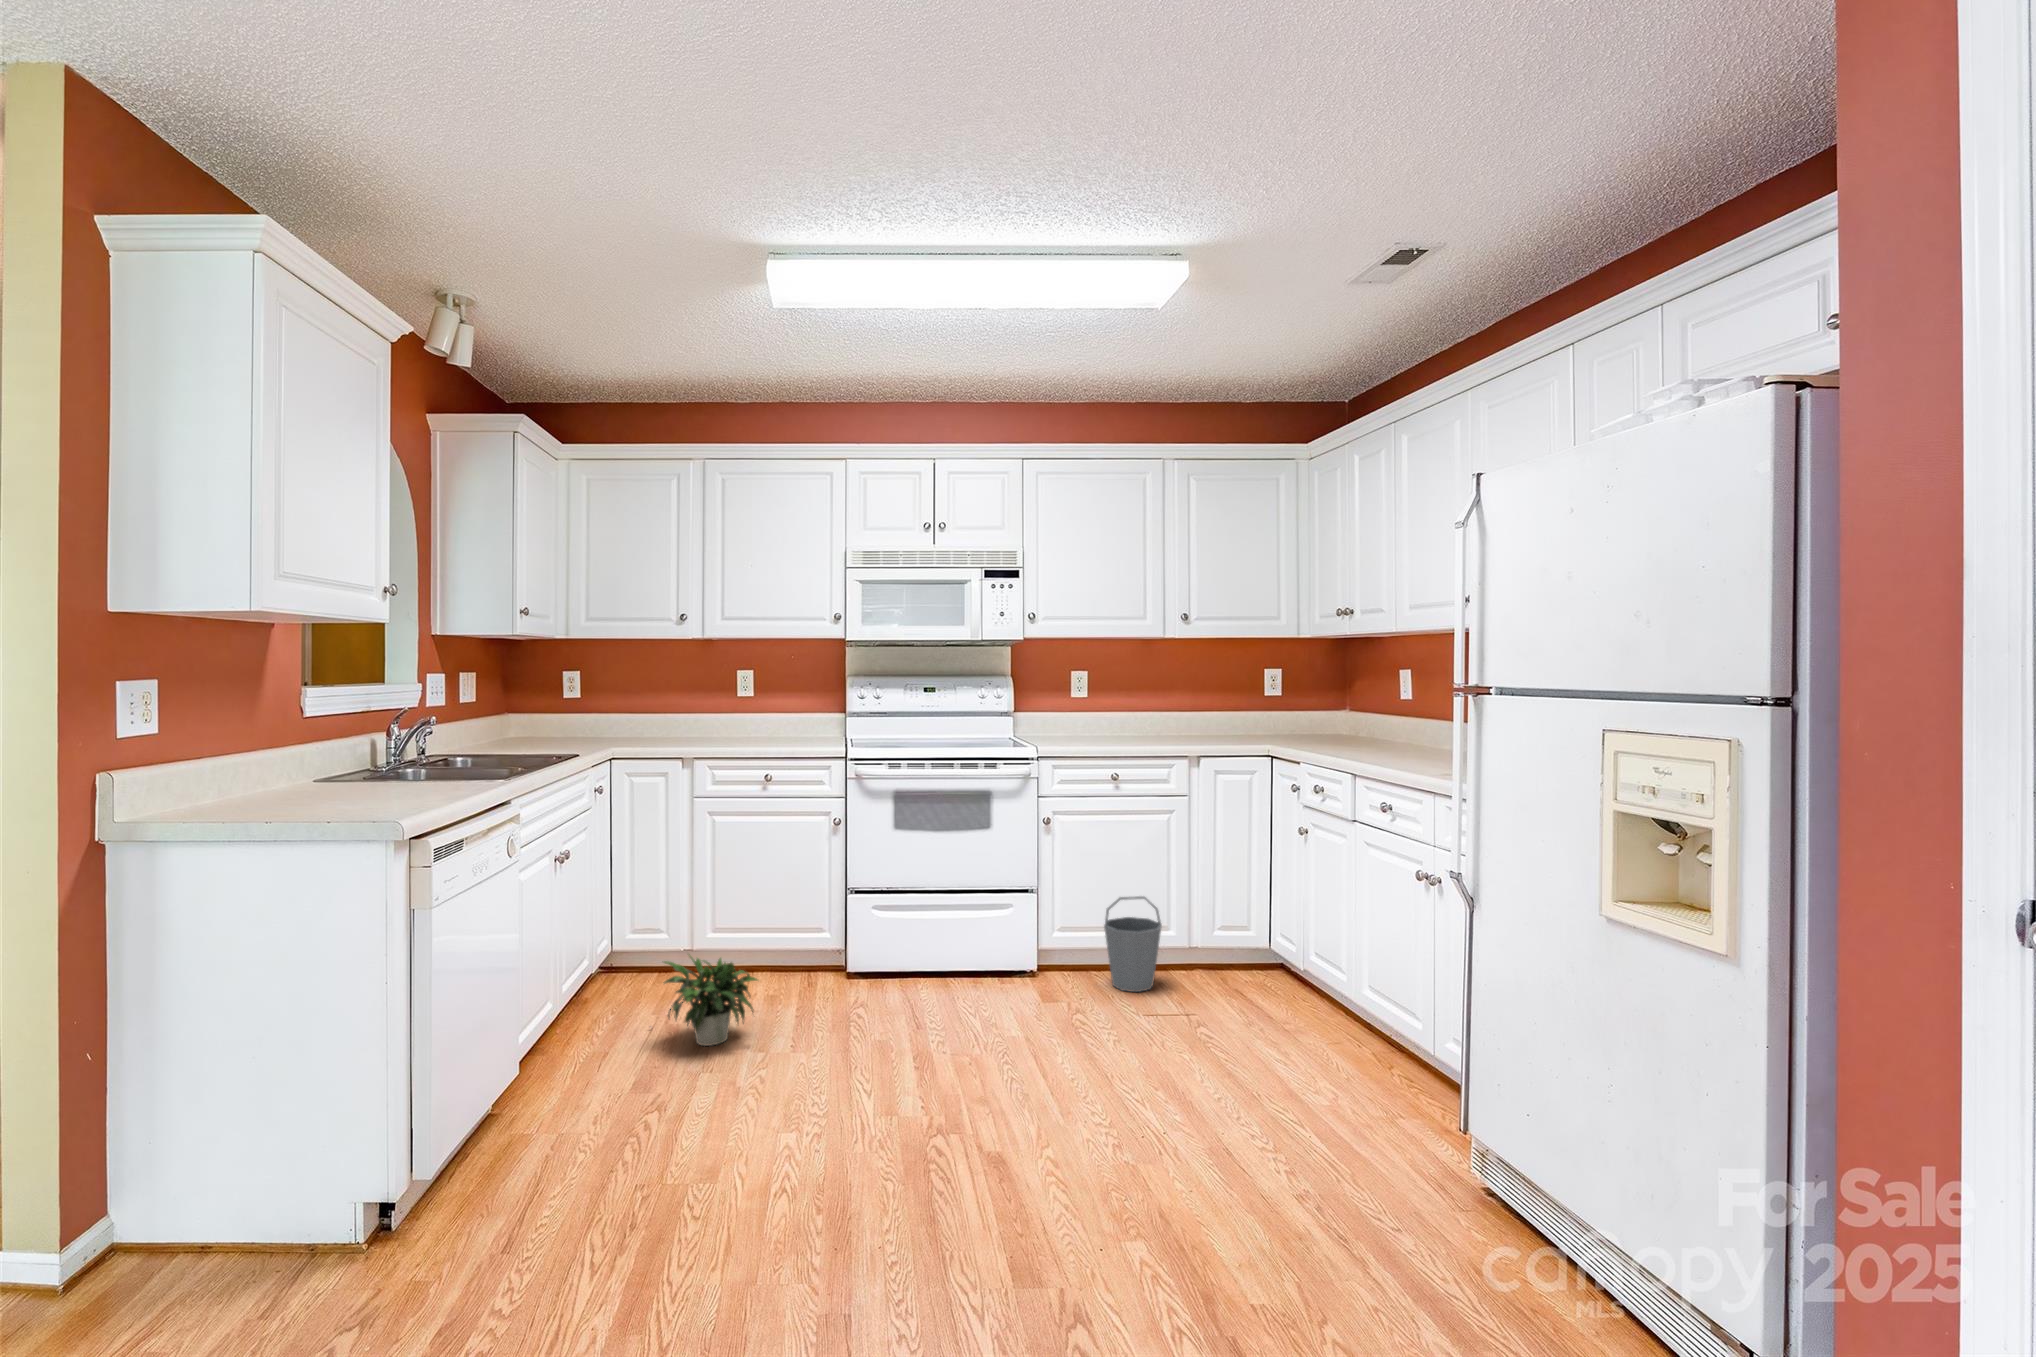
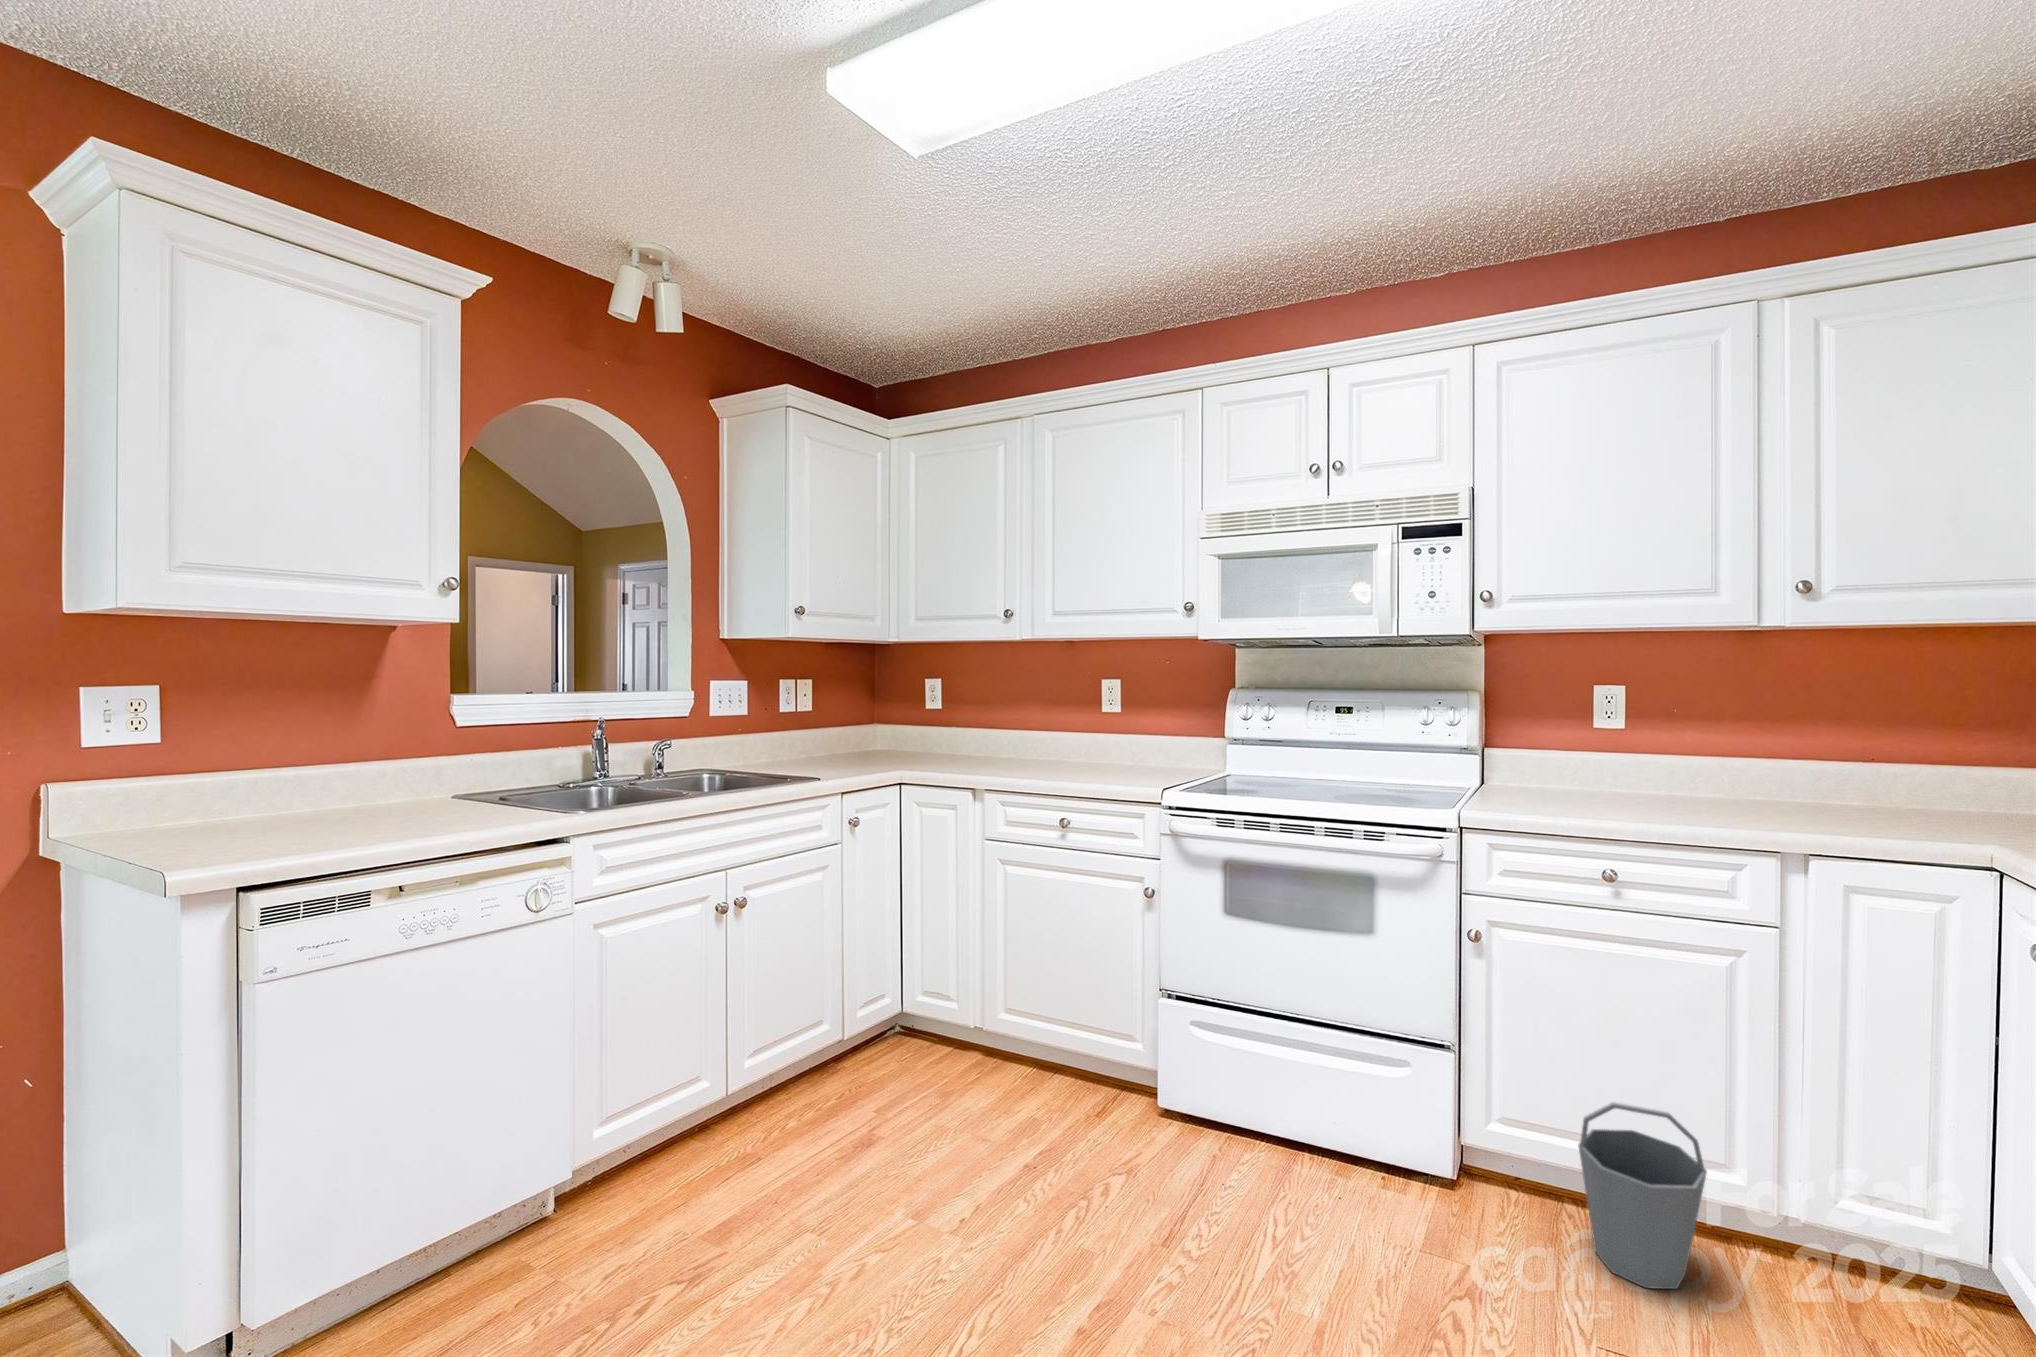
potted plant: present [663,956,758,1046] -> none [880,1068,997,1209]

